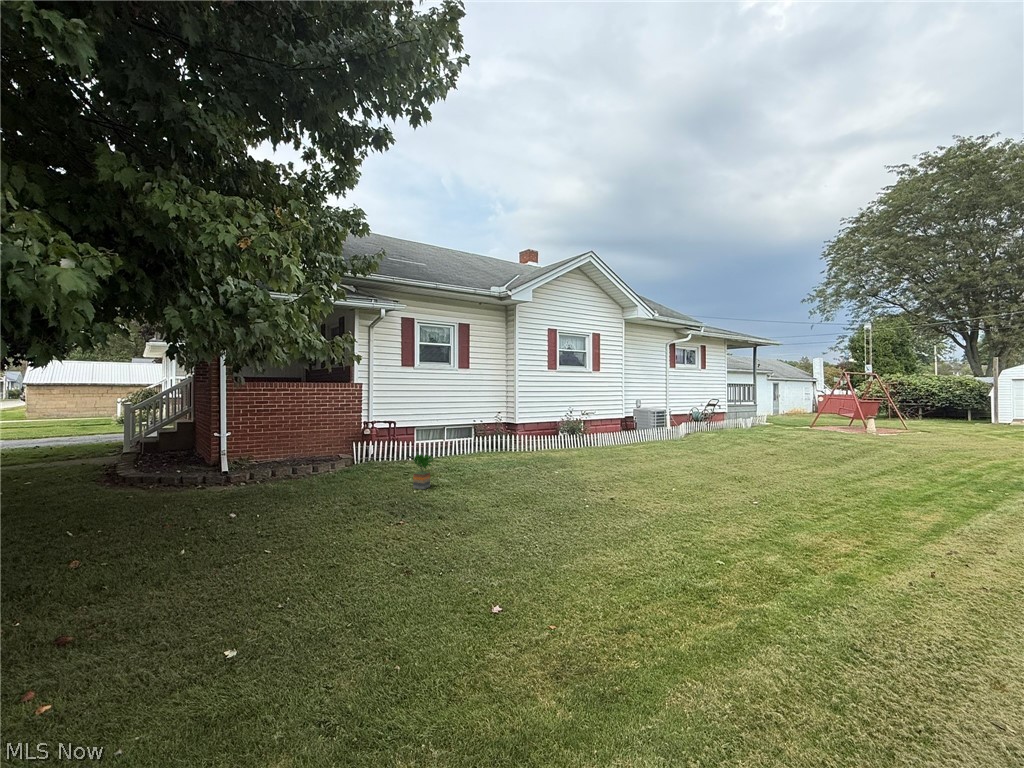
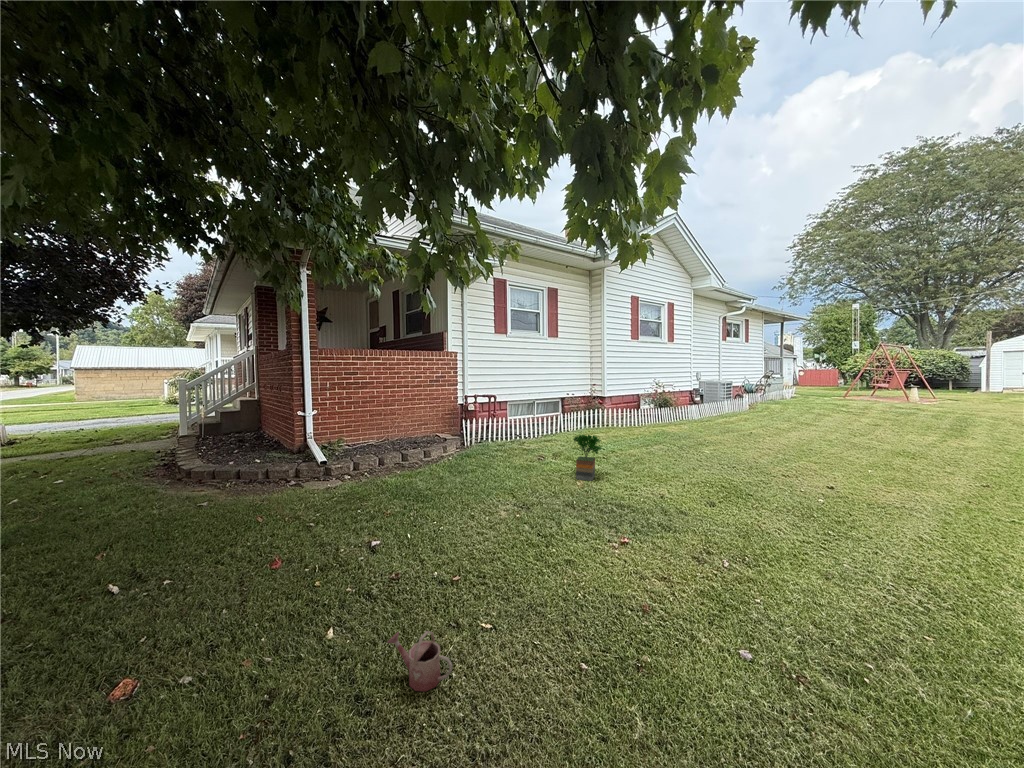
watering can: none [206,540,232,566] -> present [387,631,452,691]

